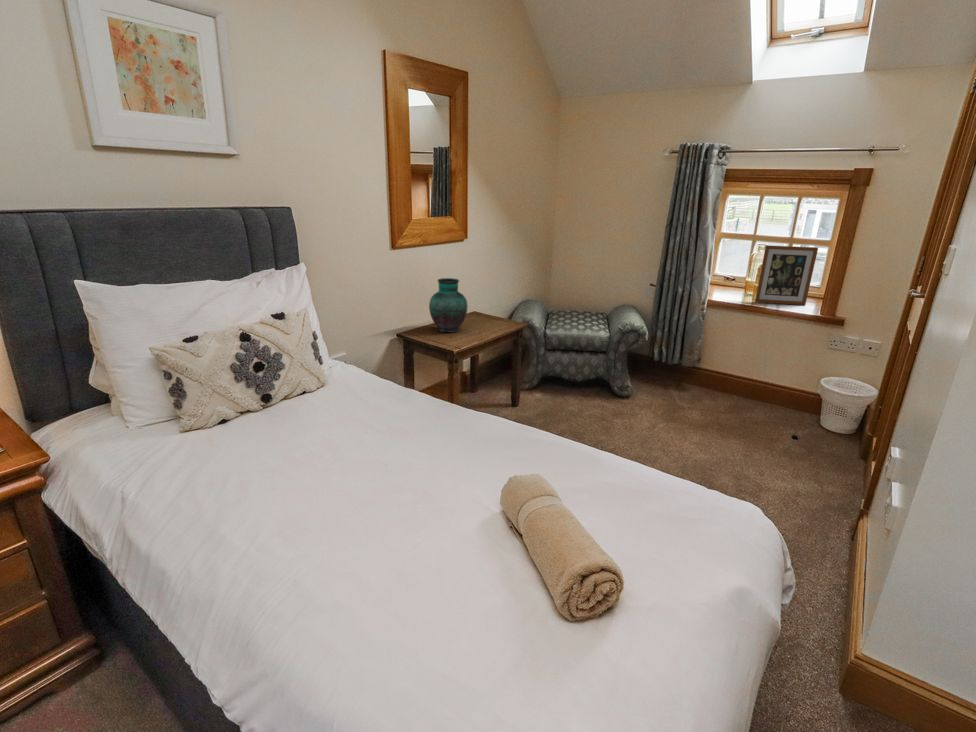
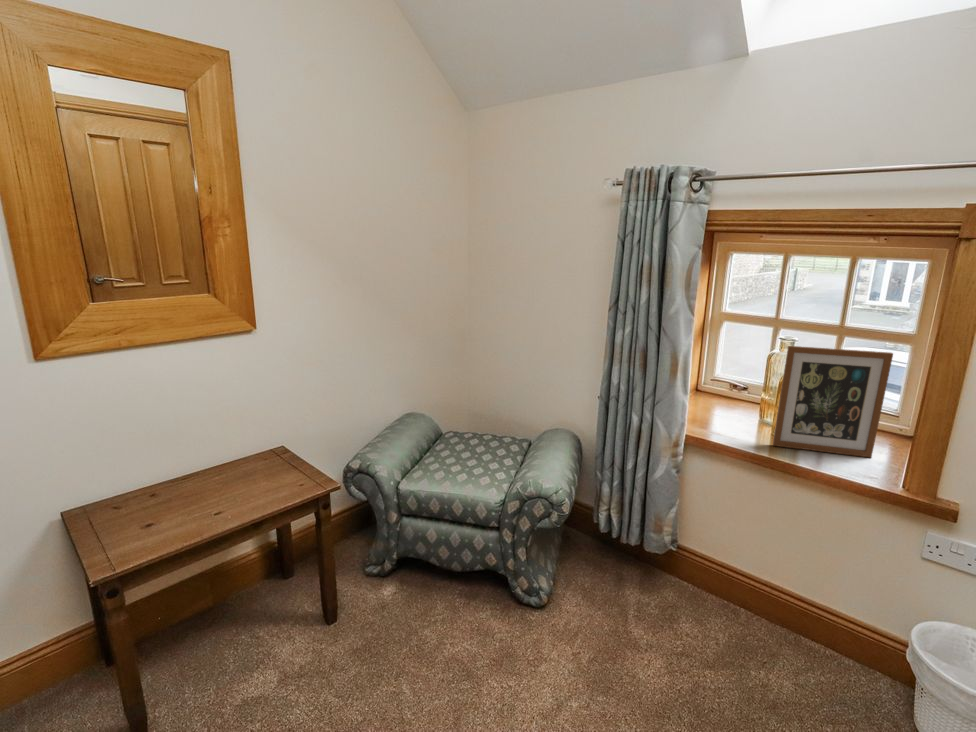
vase: present [429,278,468,332] -> none [119,411,203,513]

